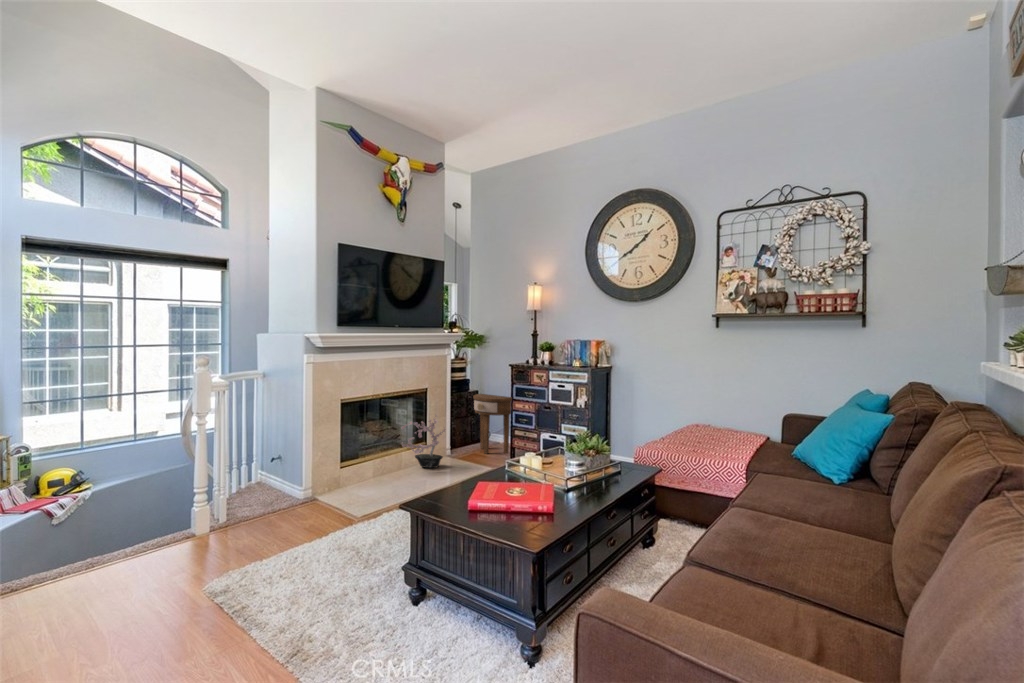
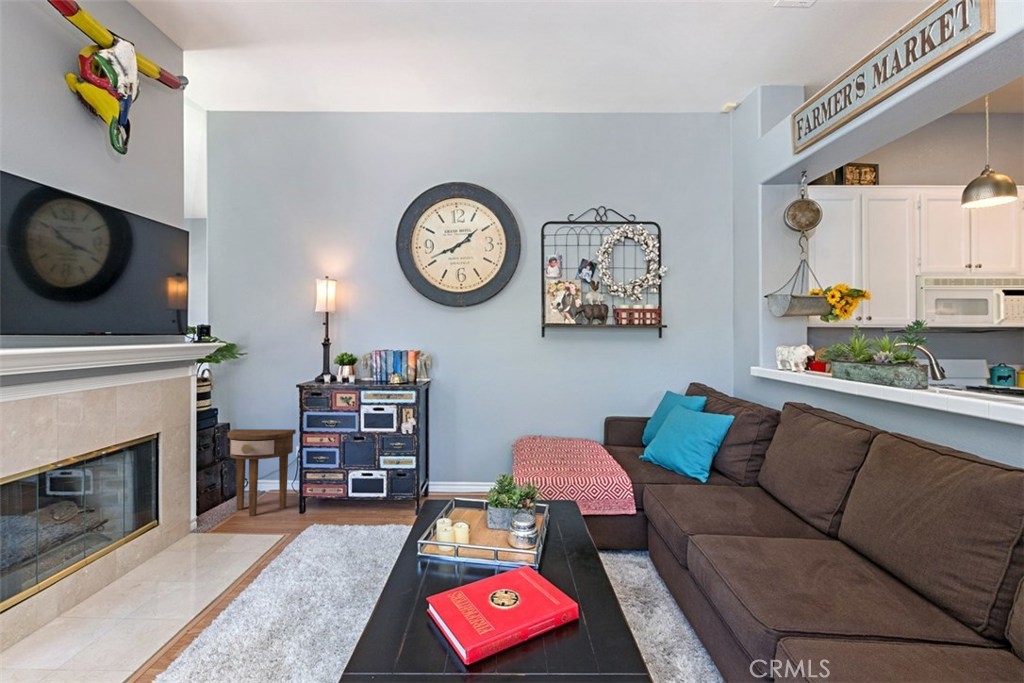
potted plant: present [402,419,445,468] -> none [108,470,203,562]

